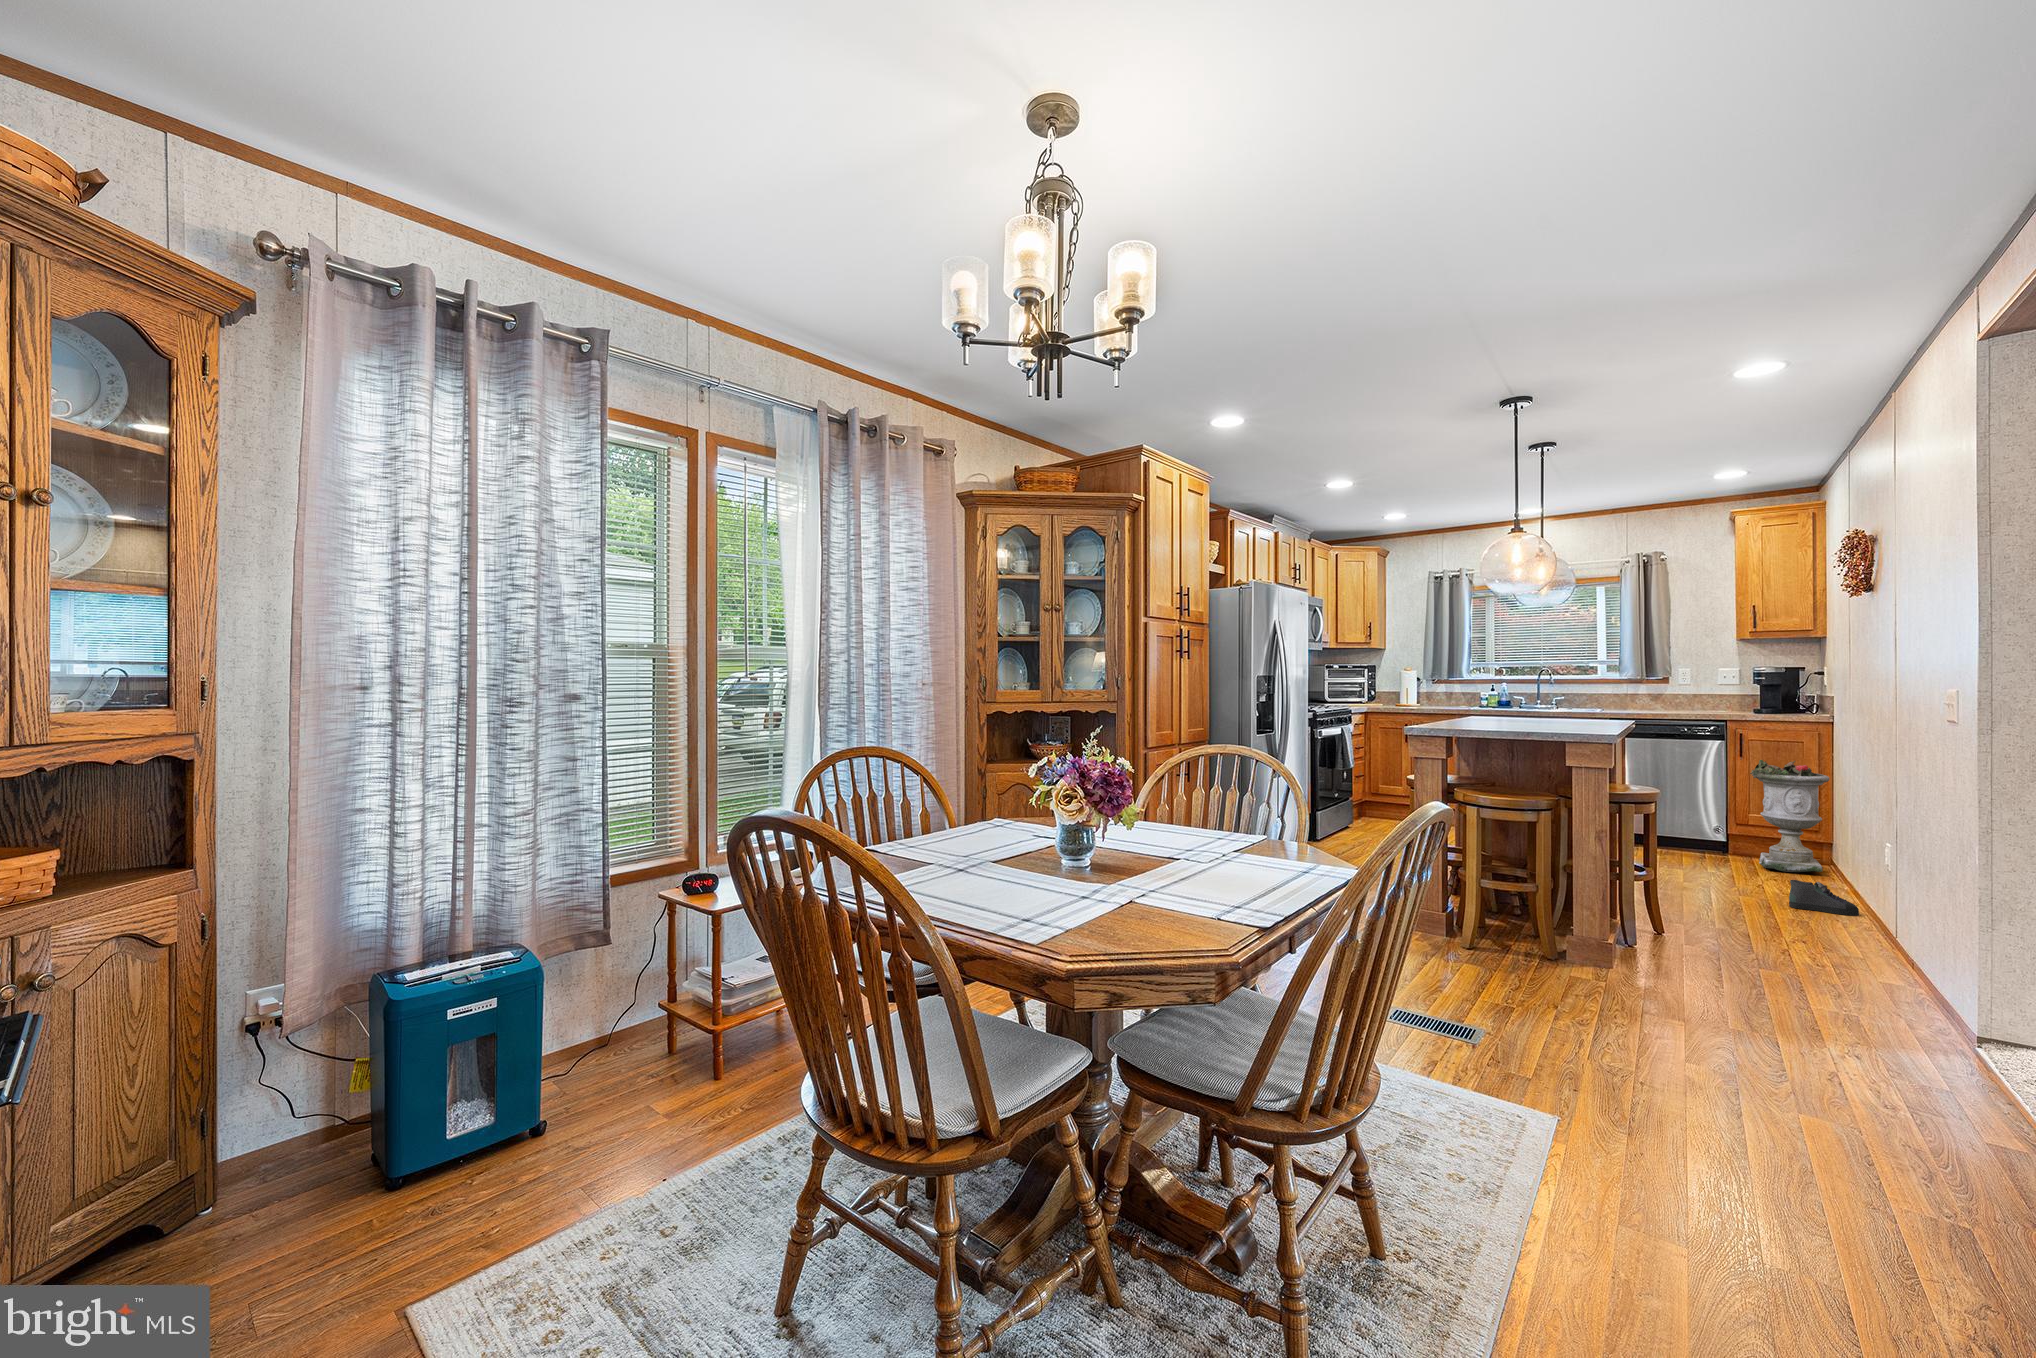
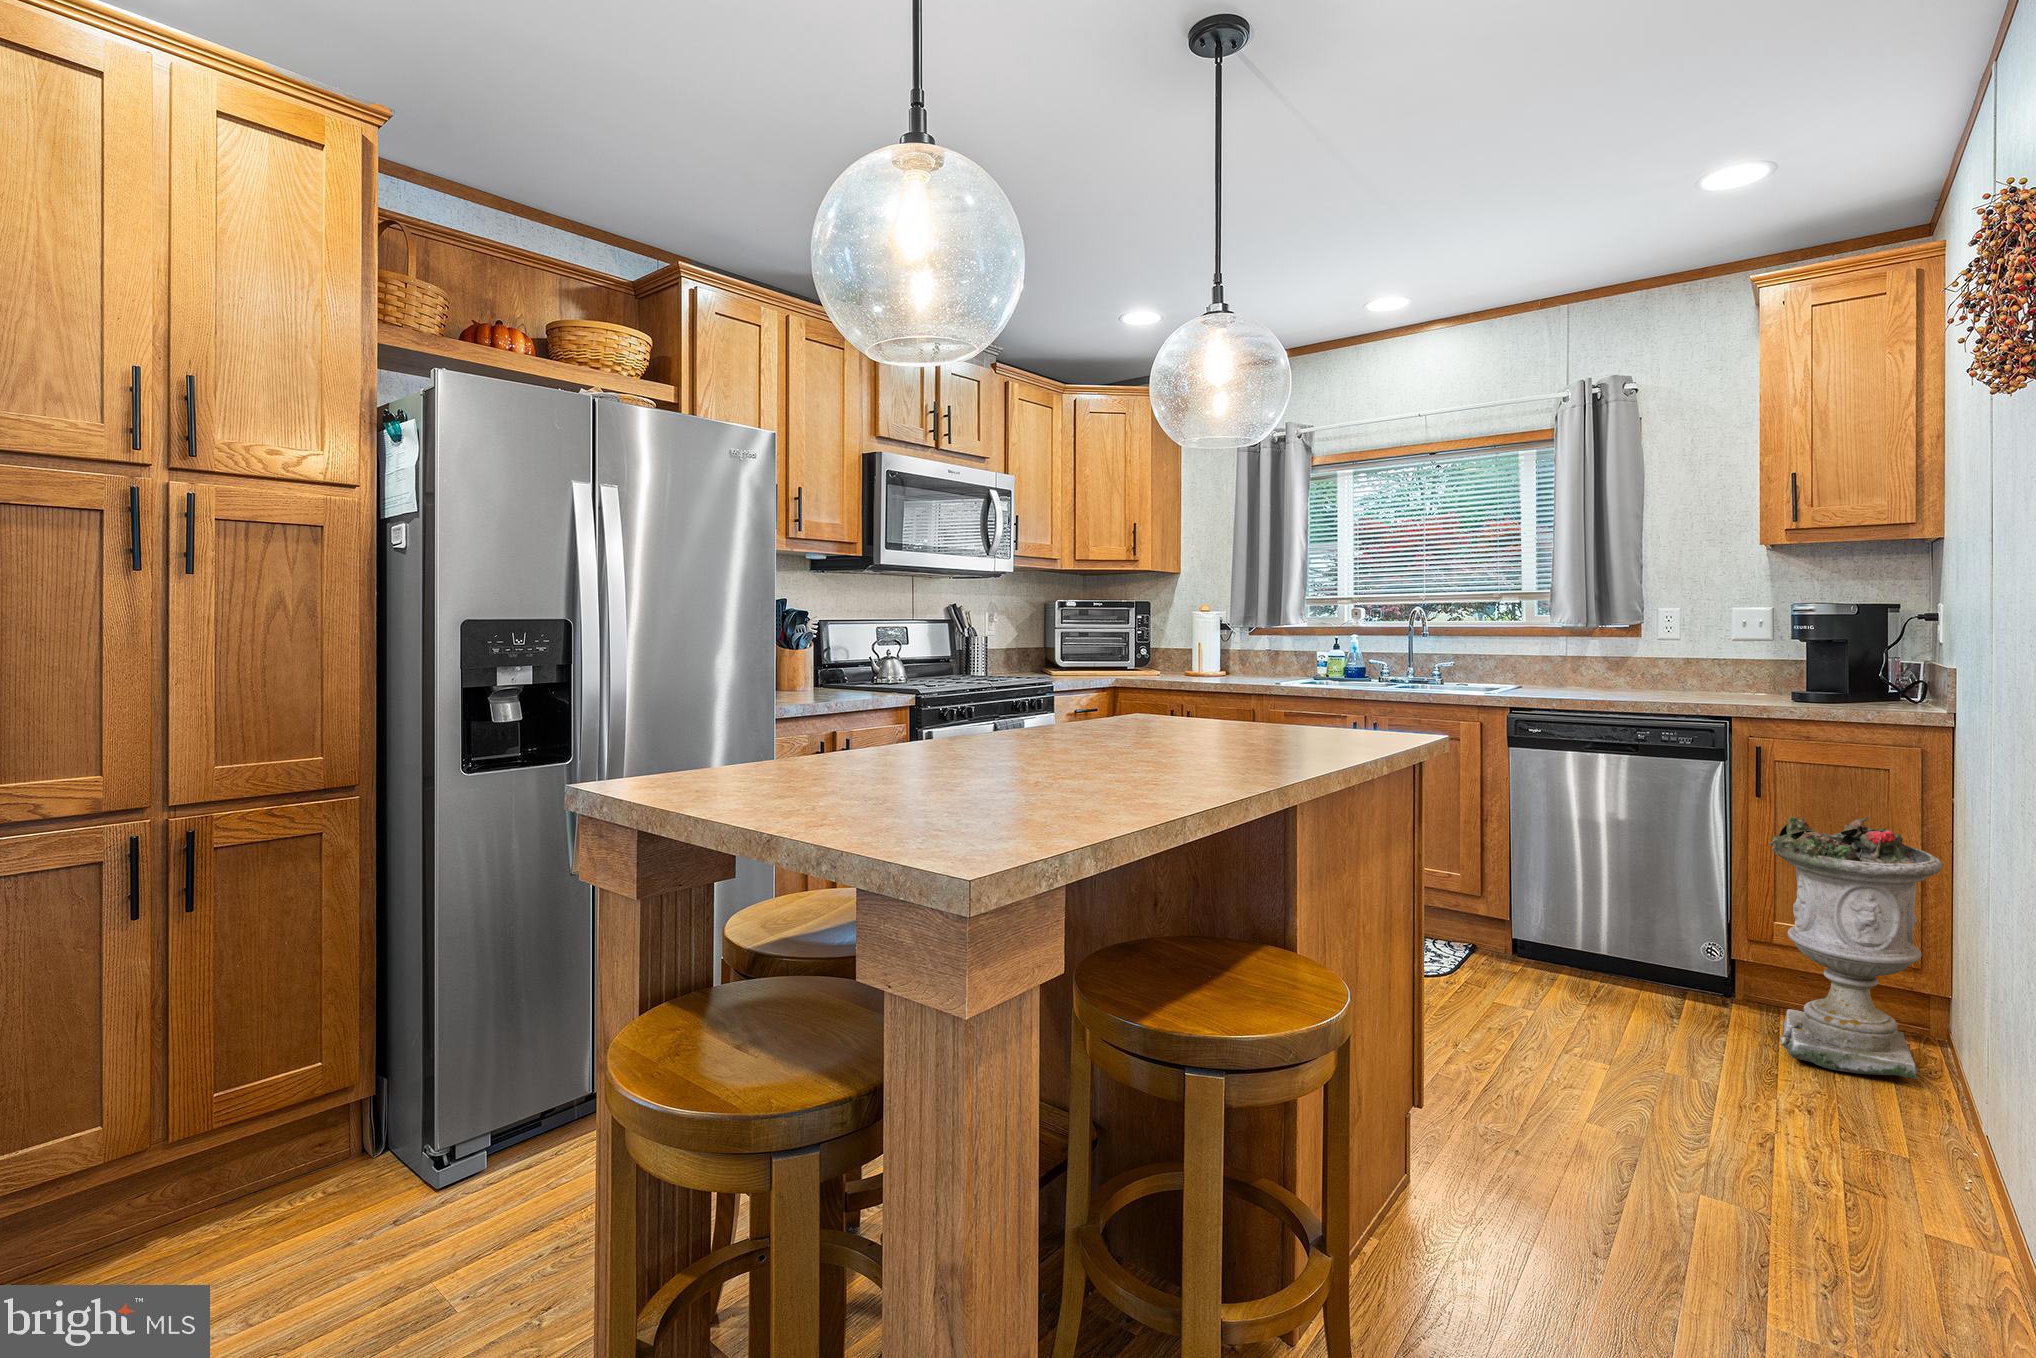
shoe: present [1789,880,1859,916] -> none [1827,1189,2015,1324]

